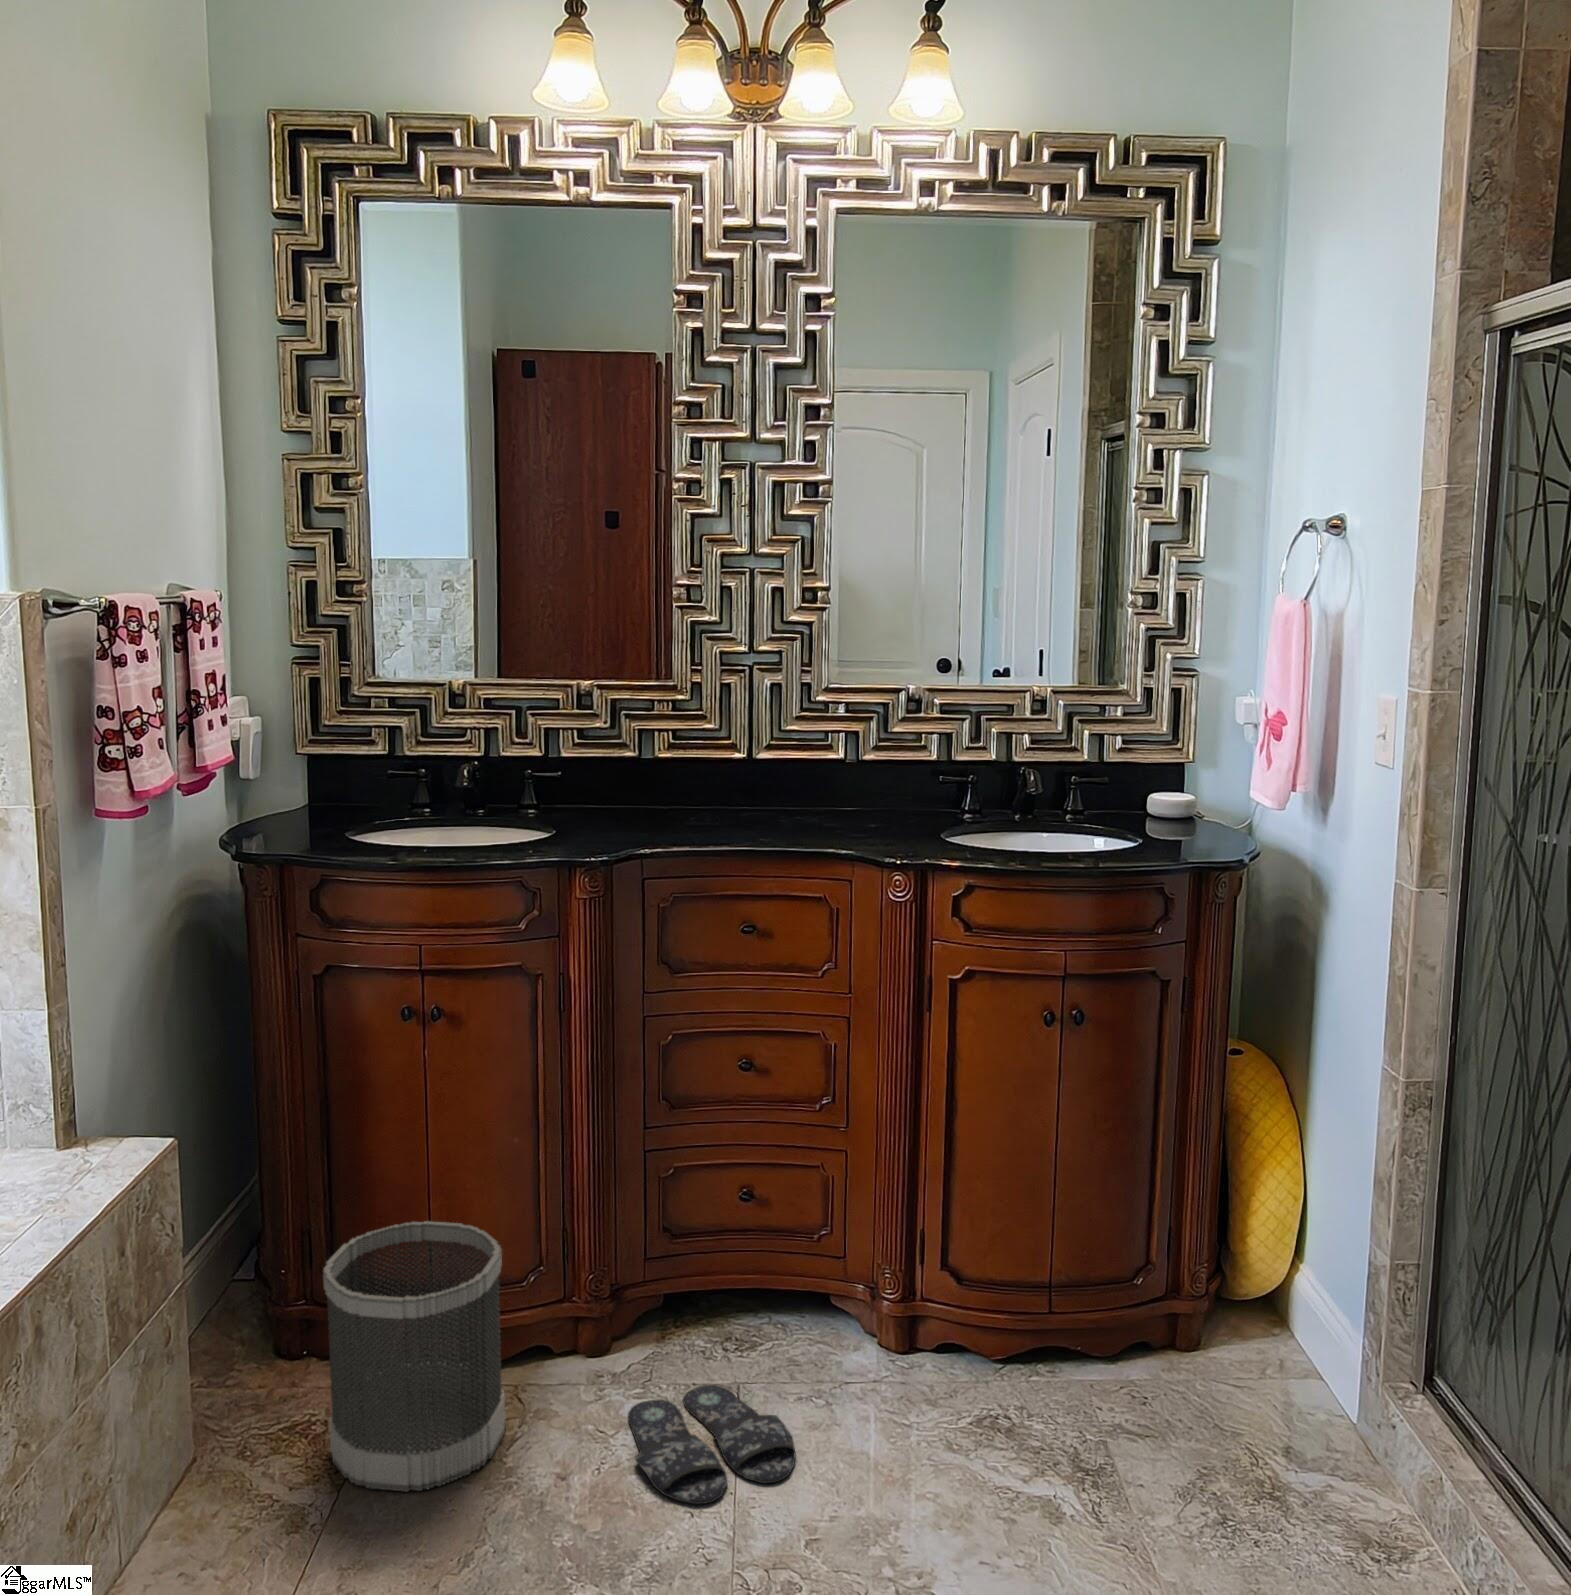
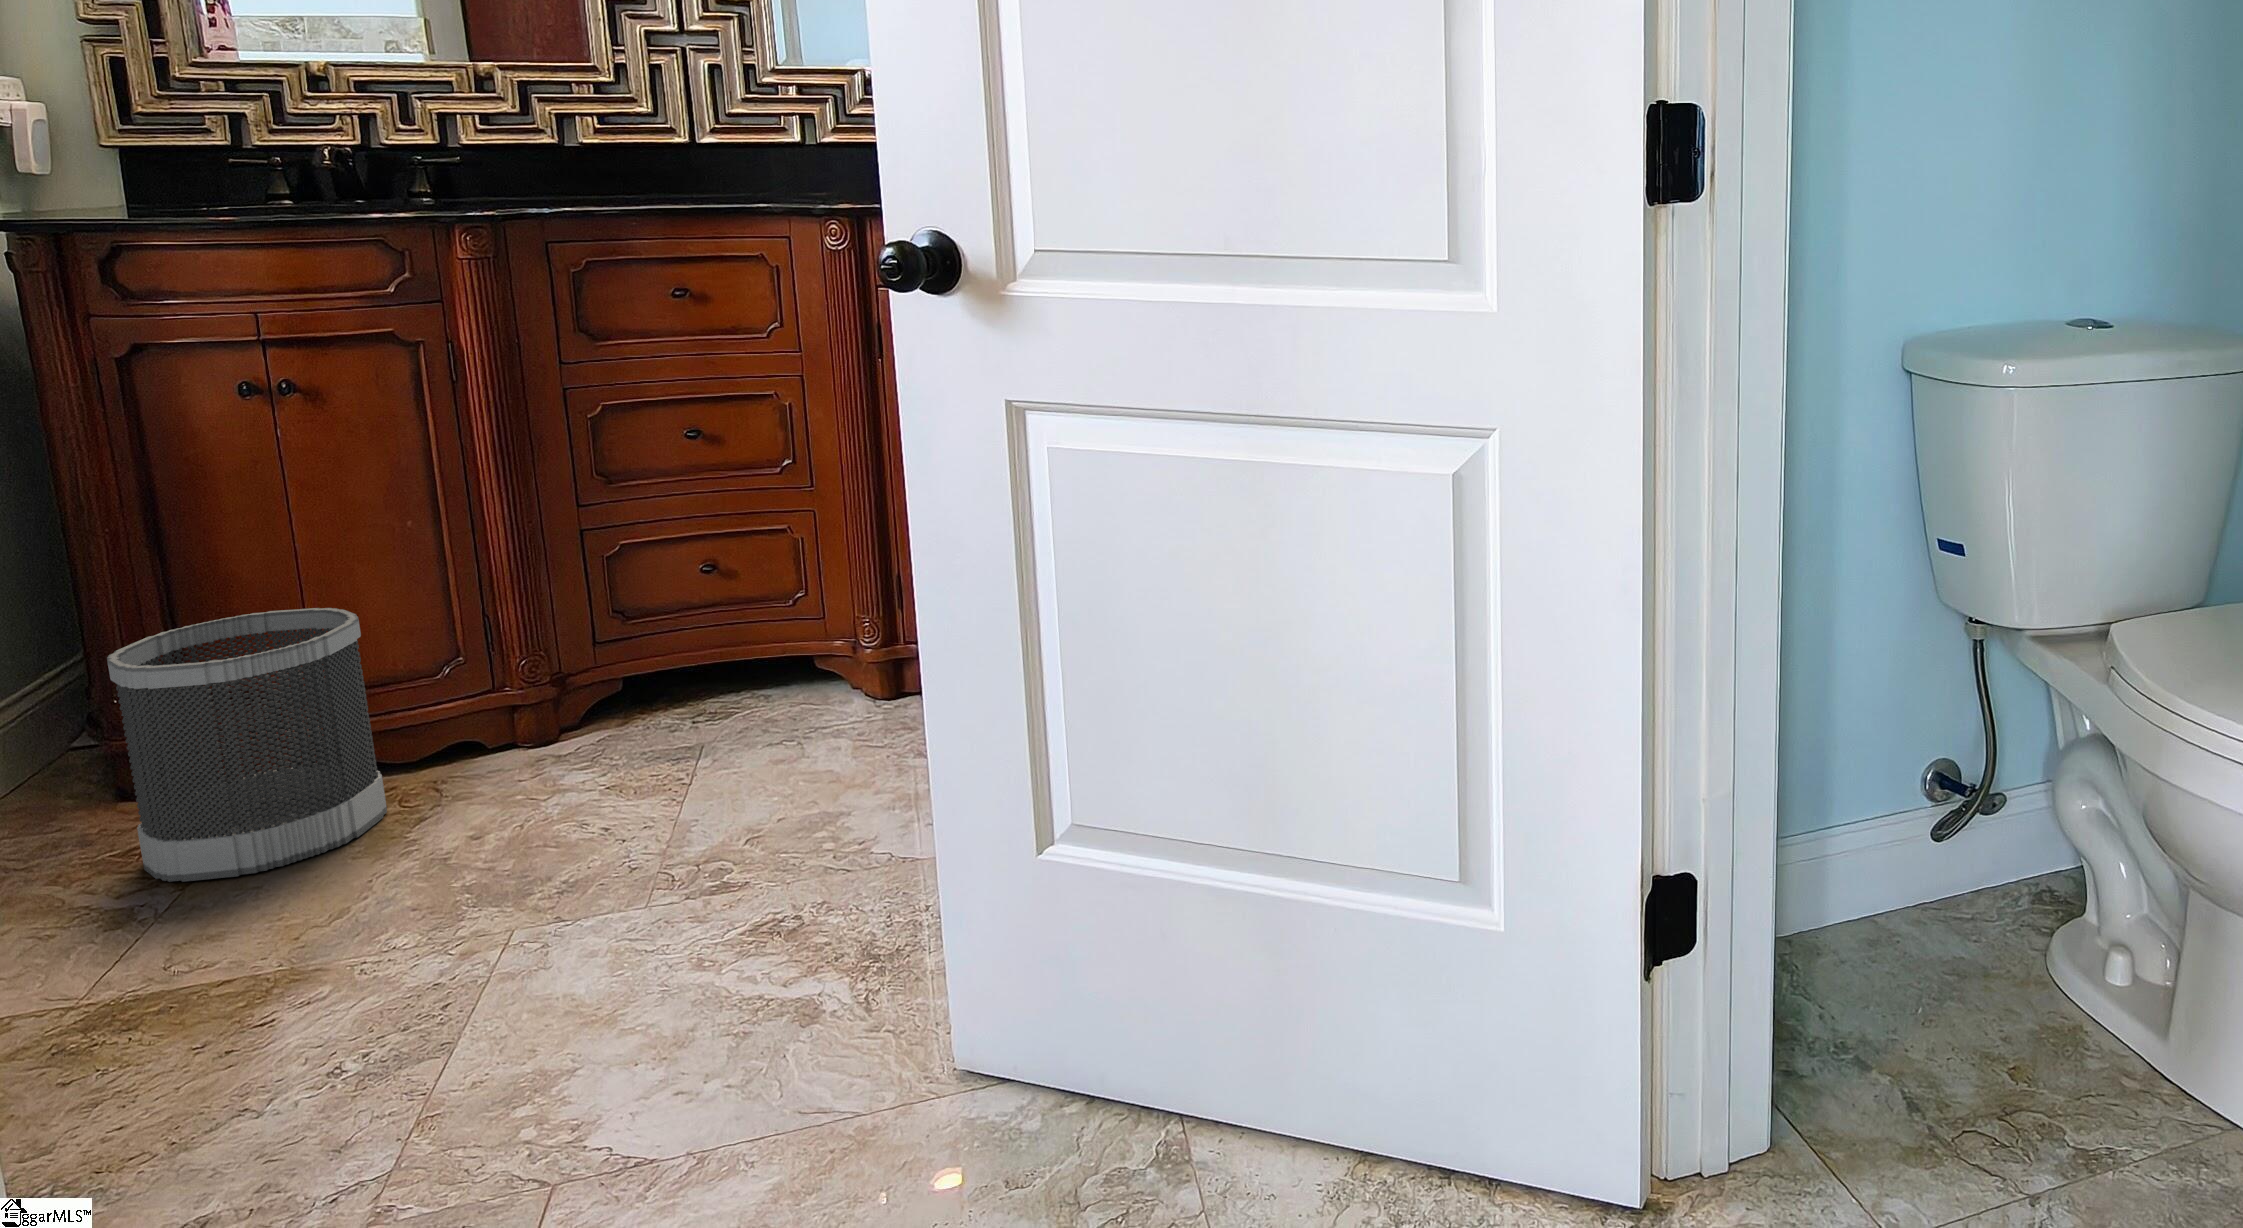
slippers: present [628,1385,795,1504] -> none [534,748,726,832]

